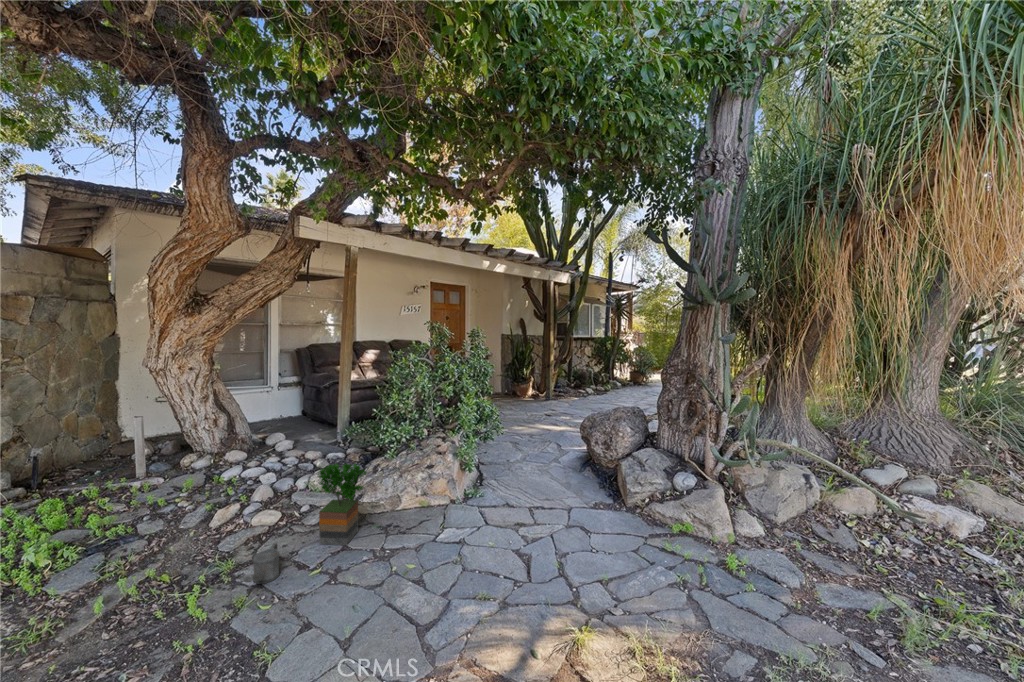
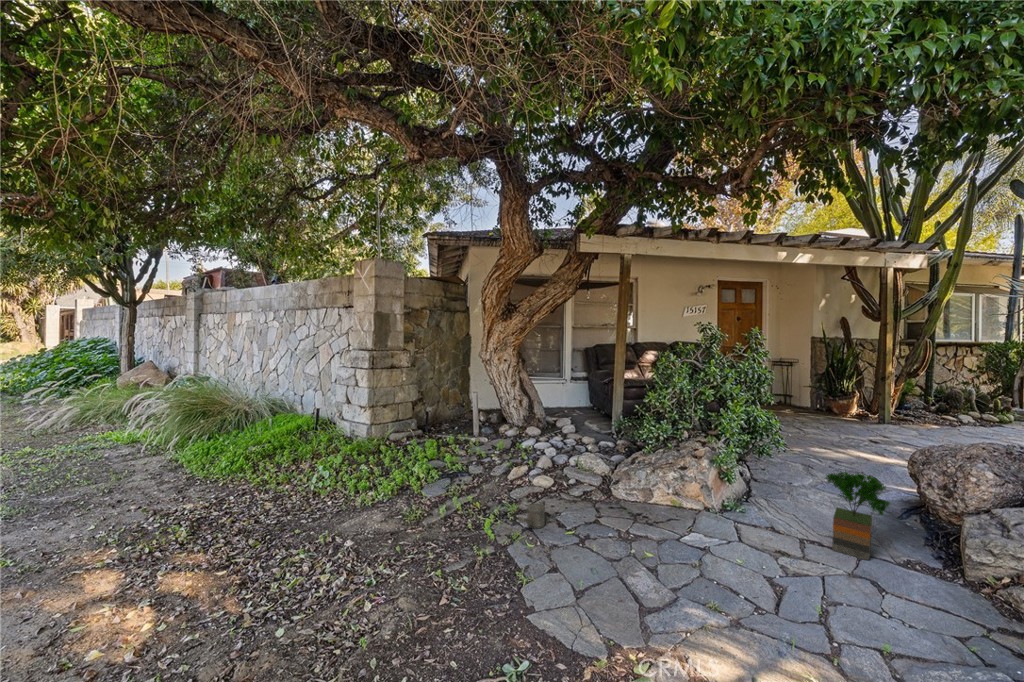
potted tree: present [318,464,367,545] -> present [826,471,890,560]

